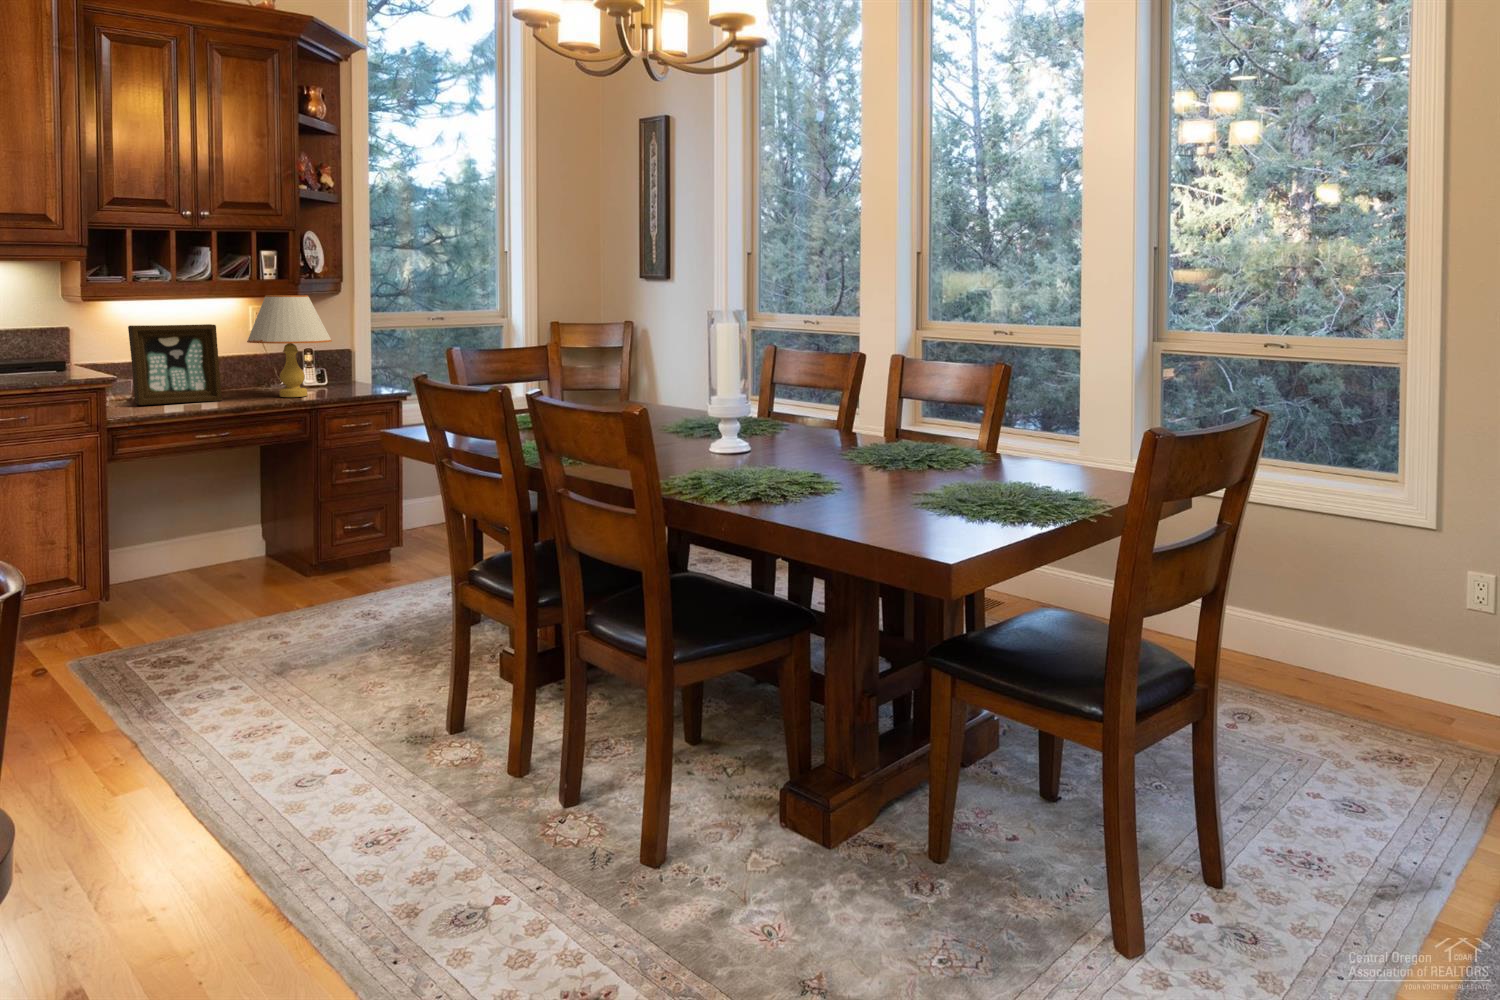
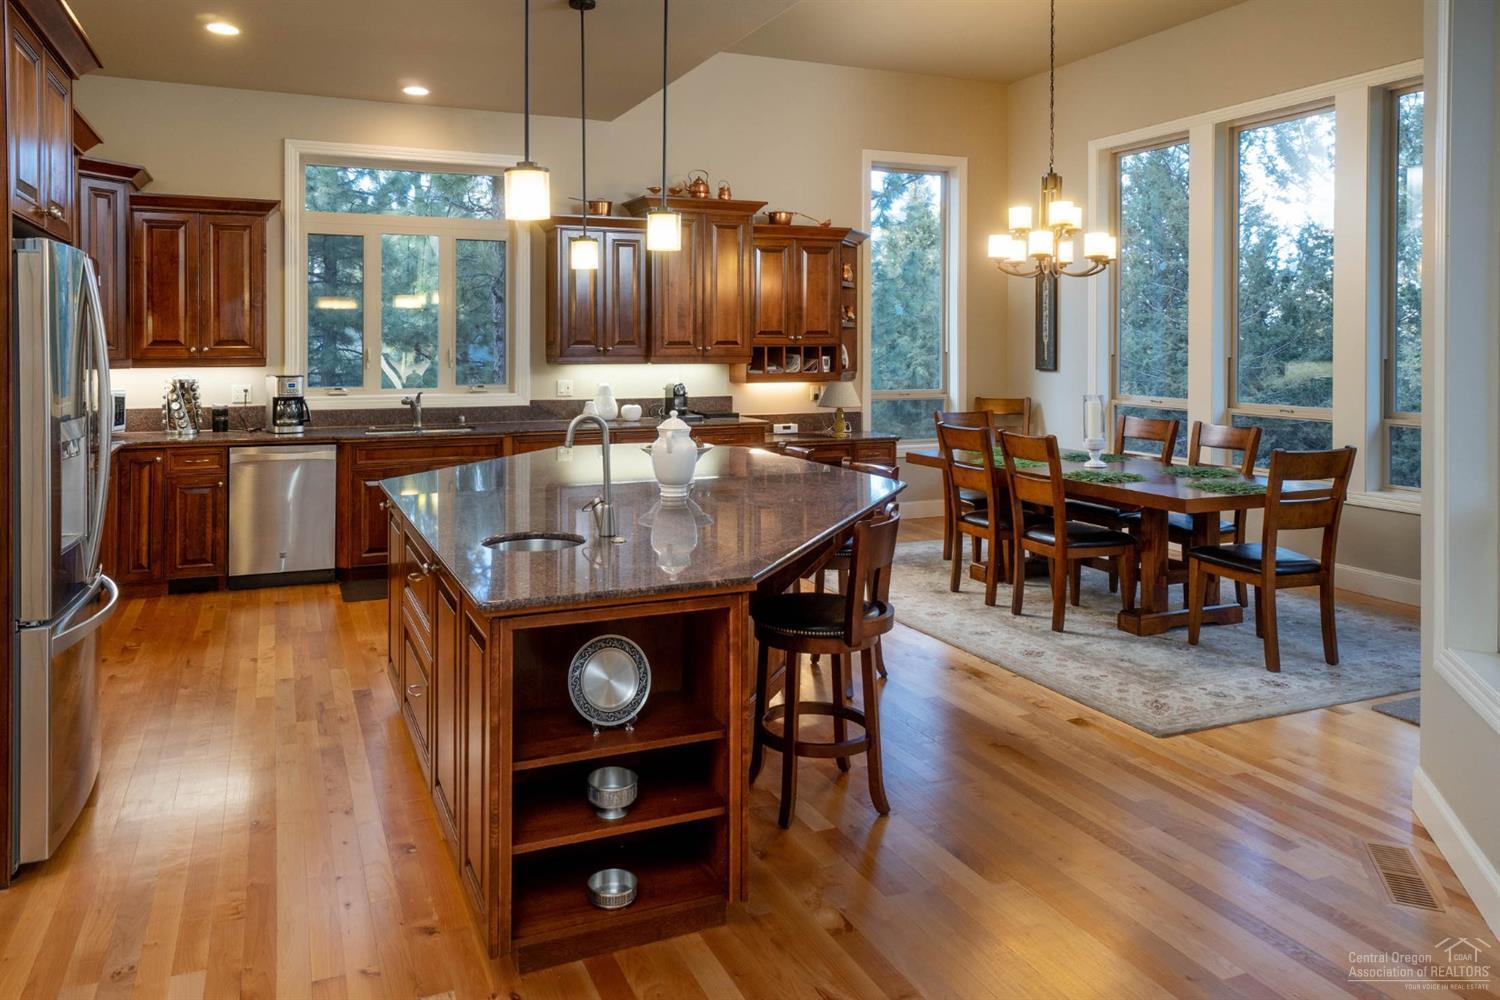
picture frame: present [128,324,222,405] -> none [763,397,805,440]

